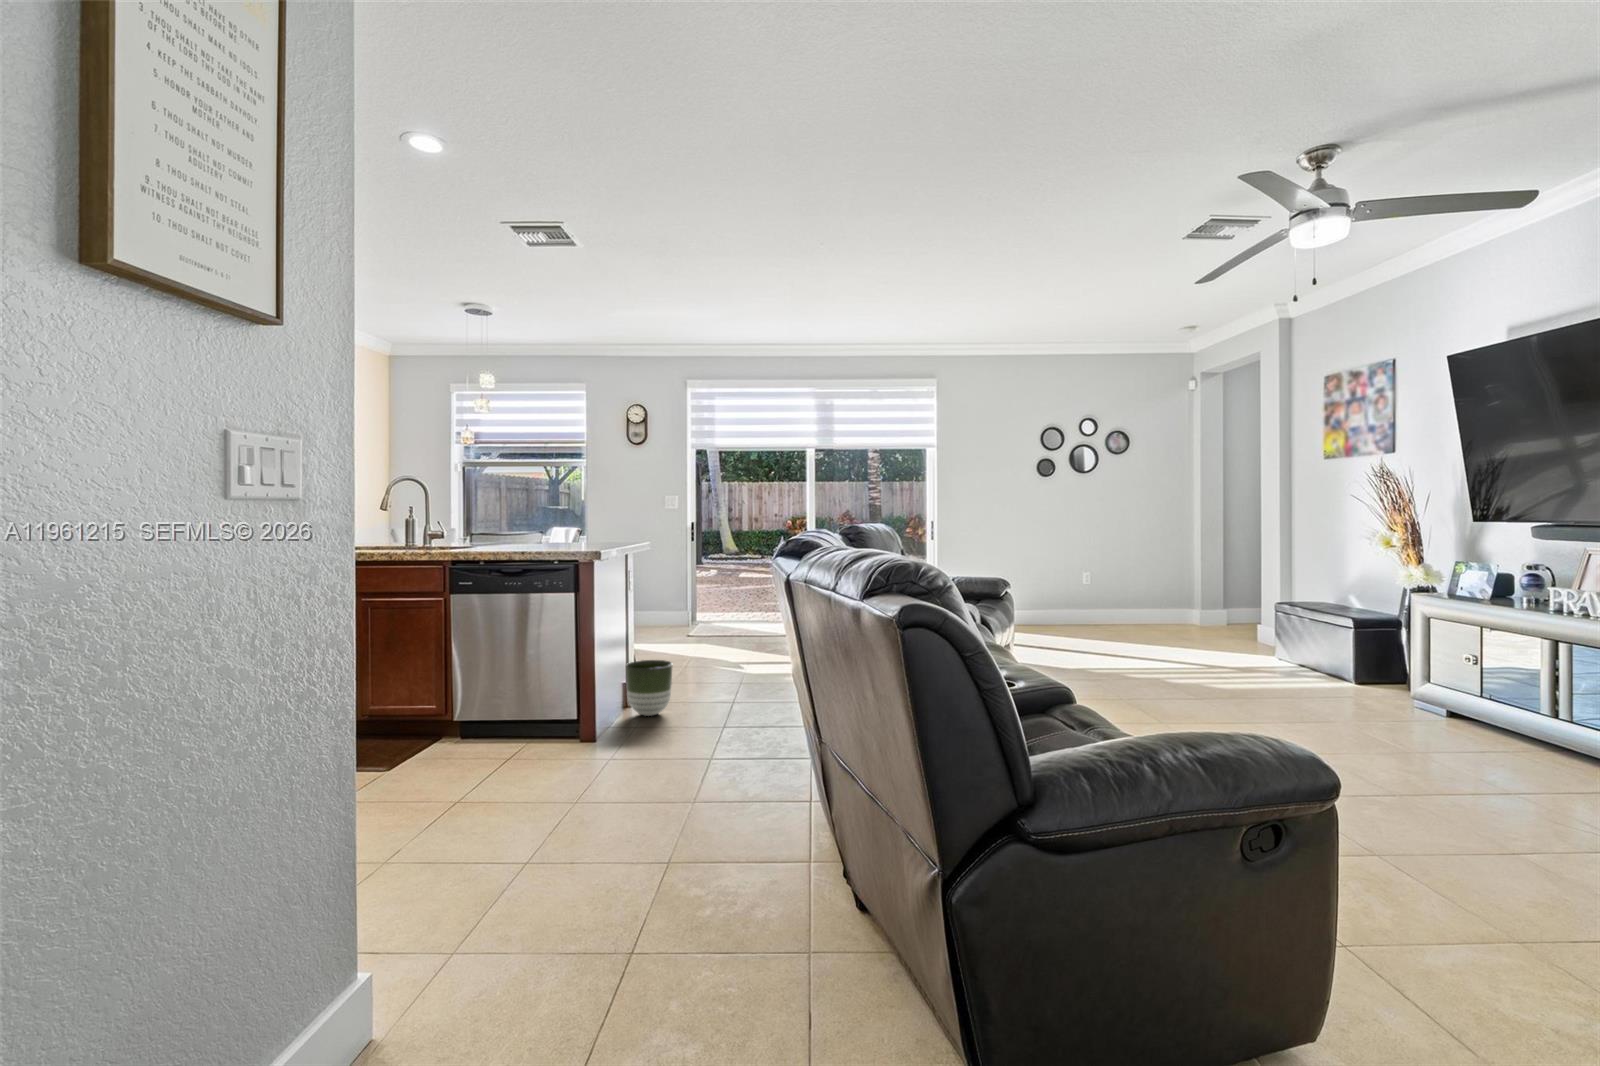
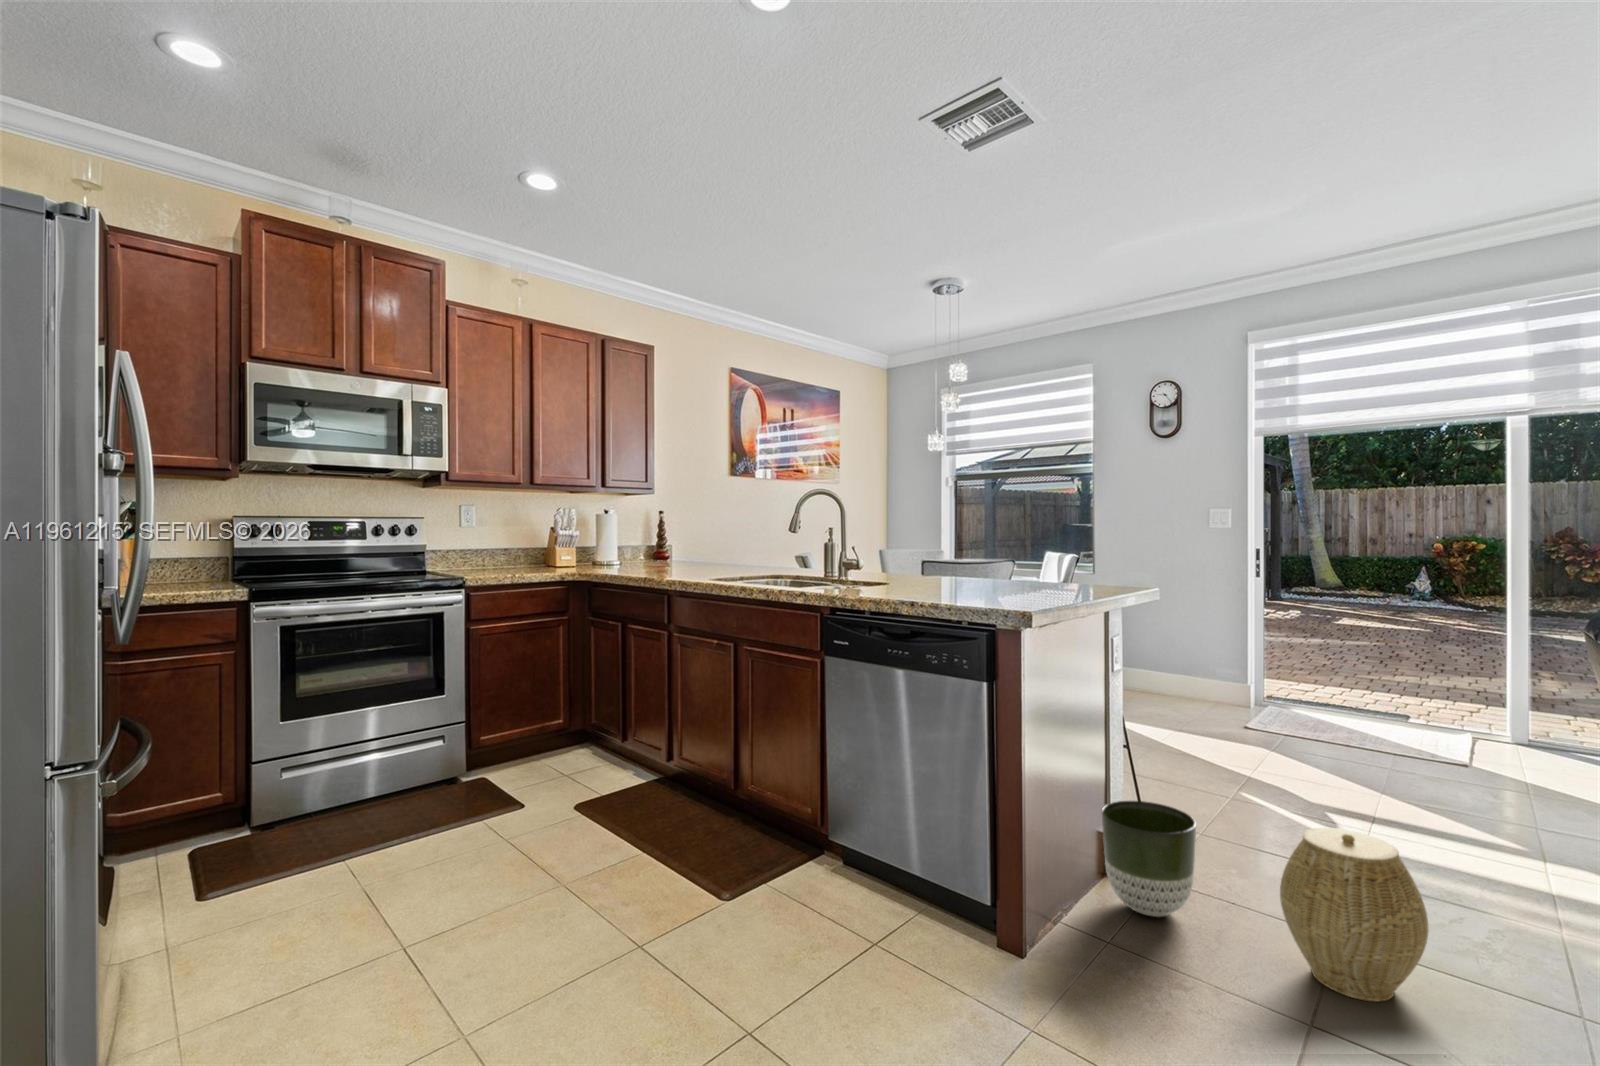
woven basket: none [710,650,764,720] -> present [1280,827,1429,1002]

